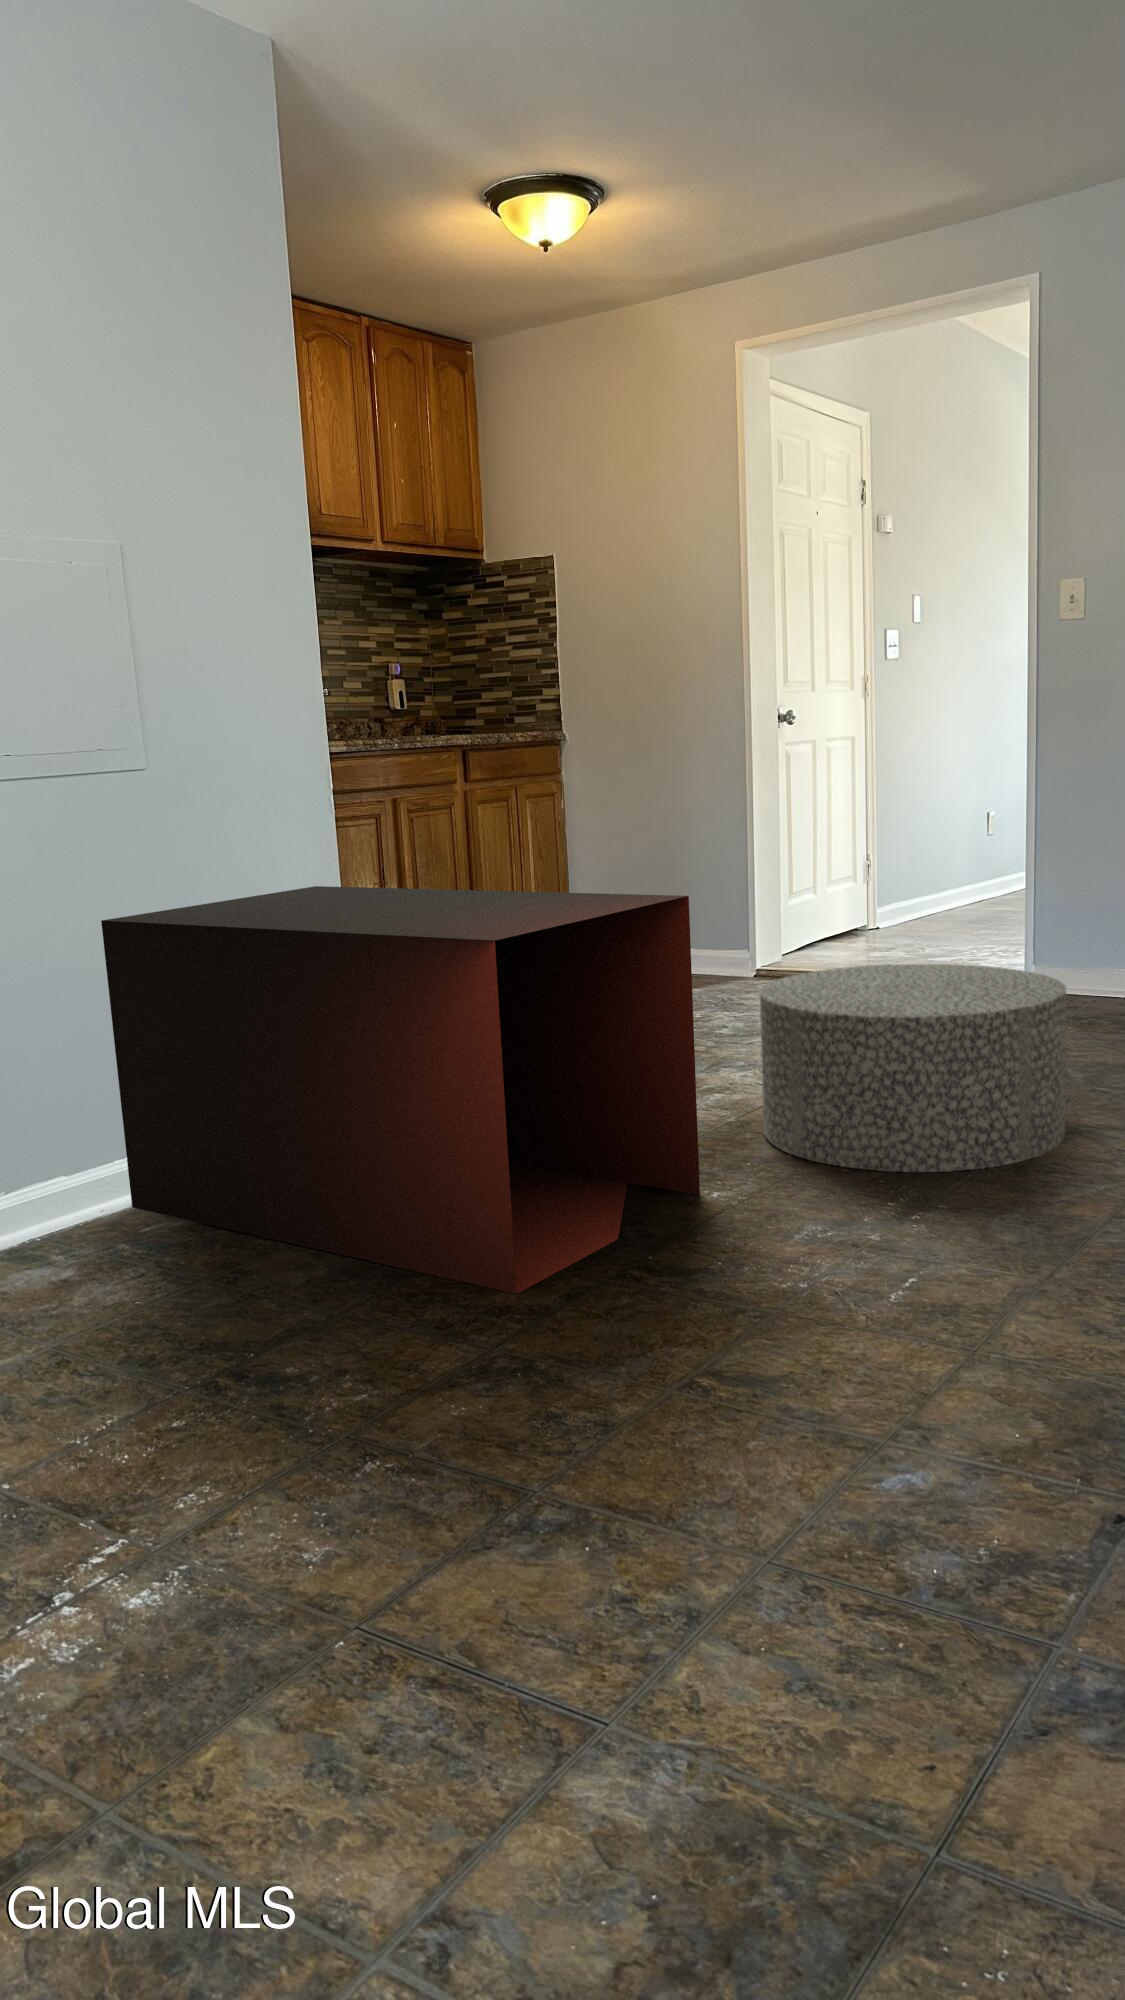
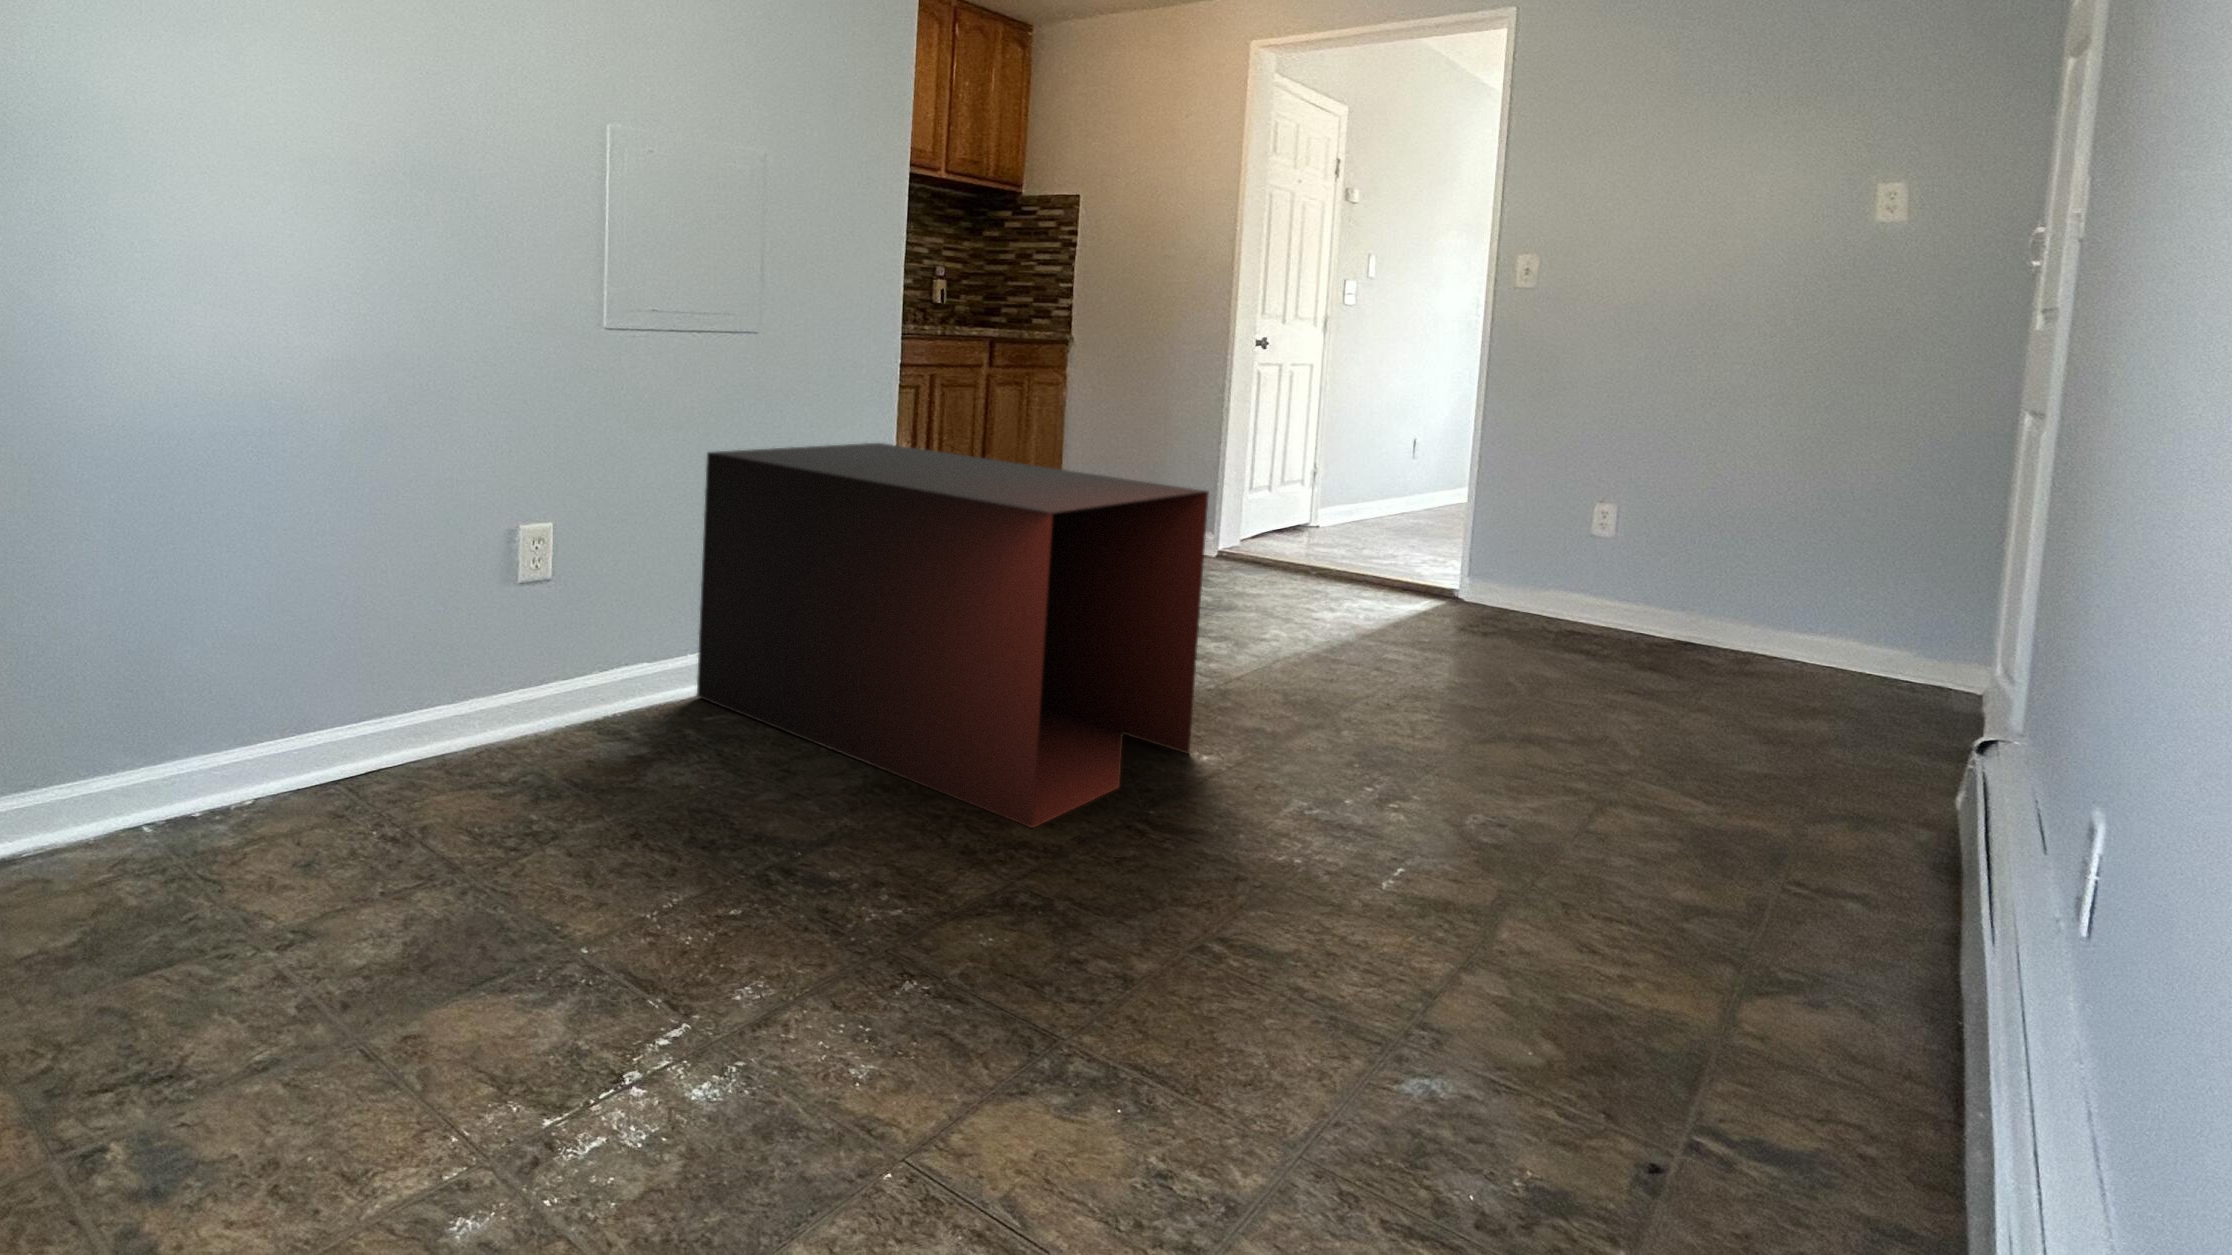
ottoman: present [760,964,1066,1172] -> none [1241,565,1532,766]

